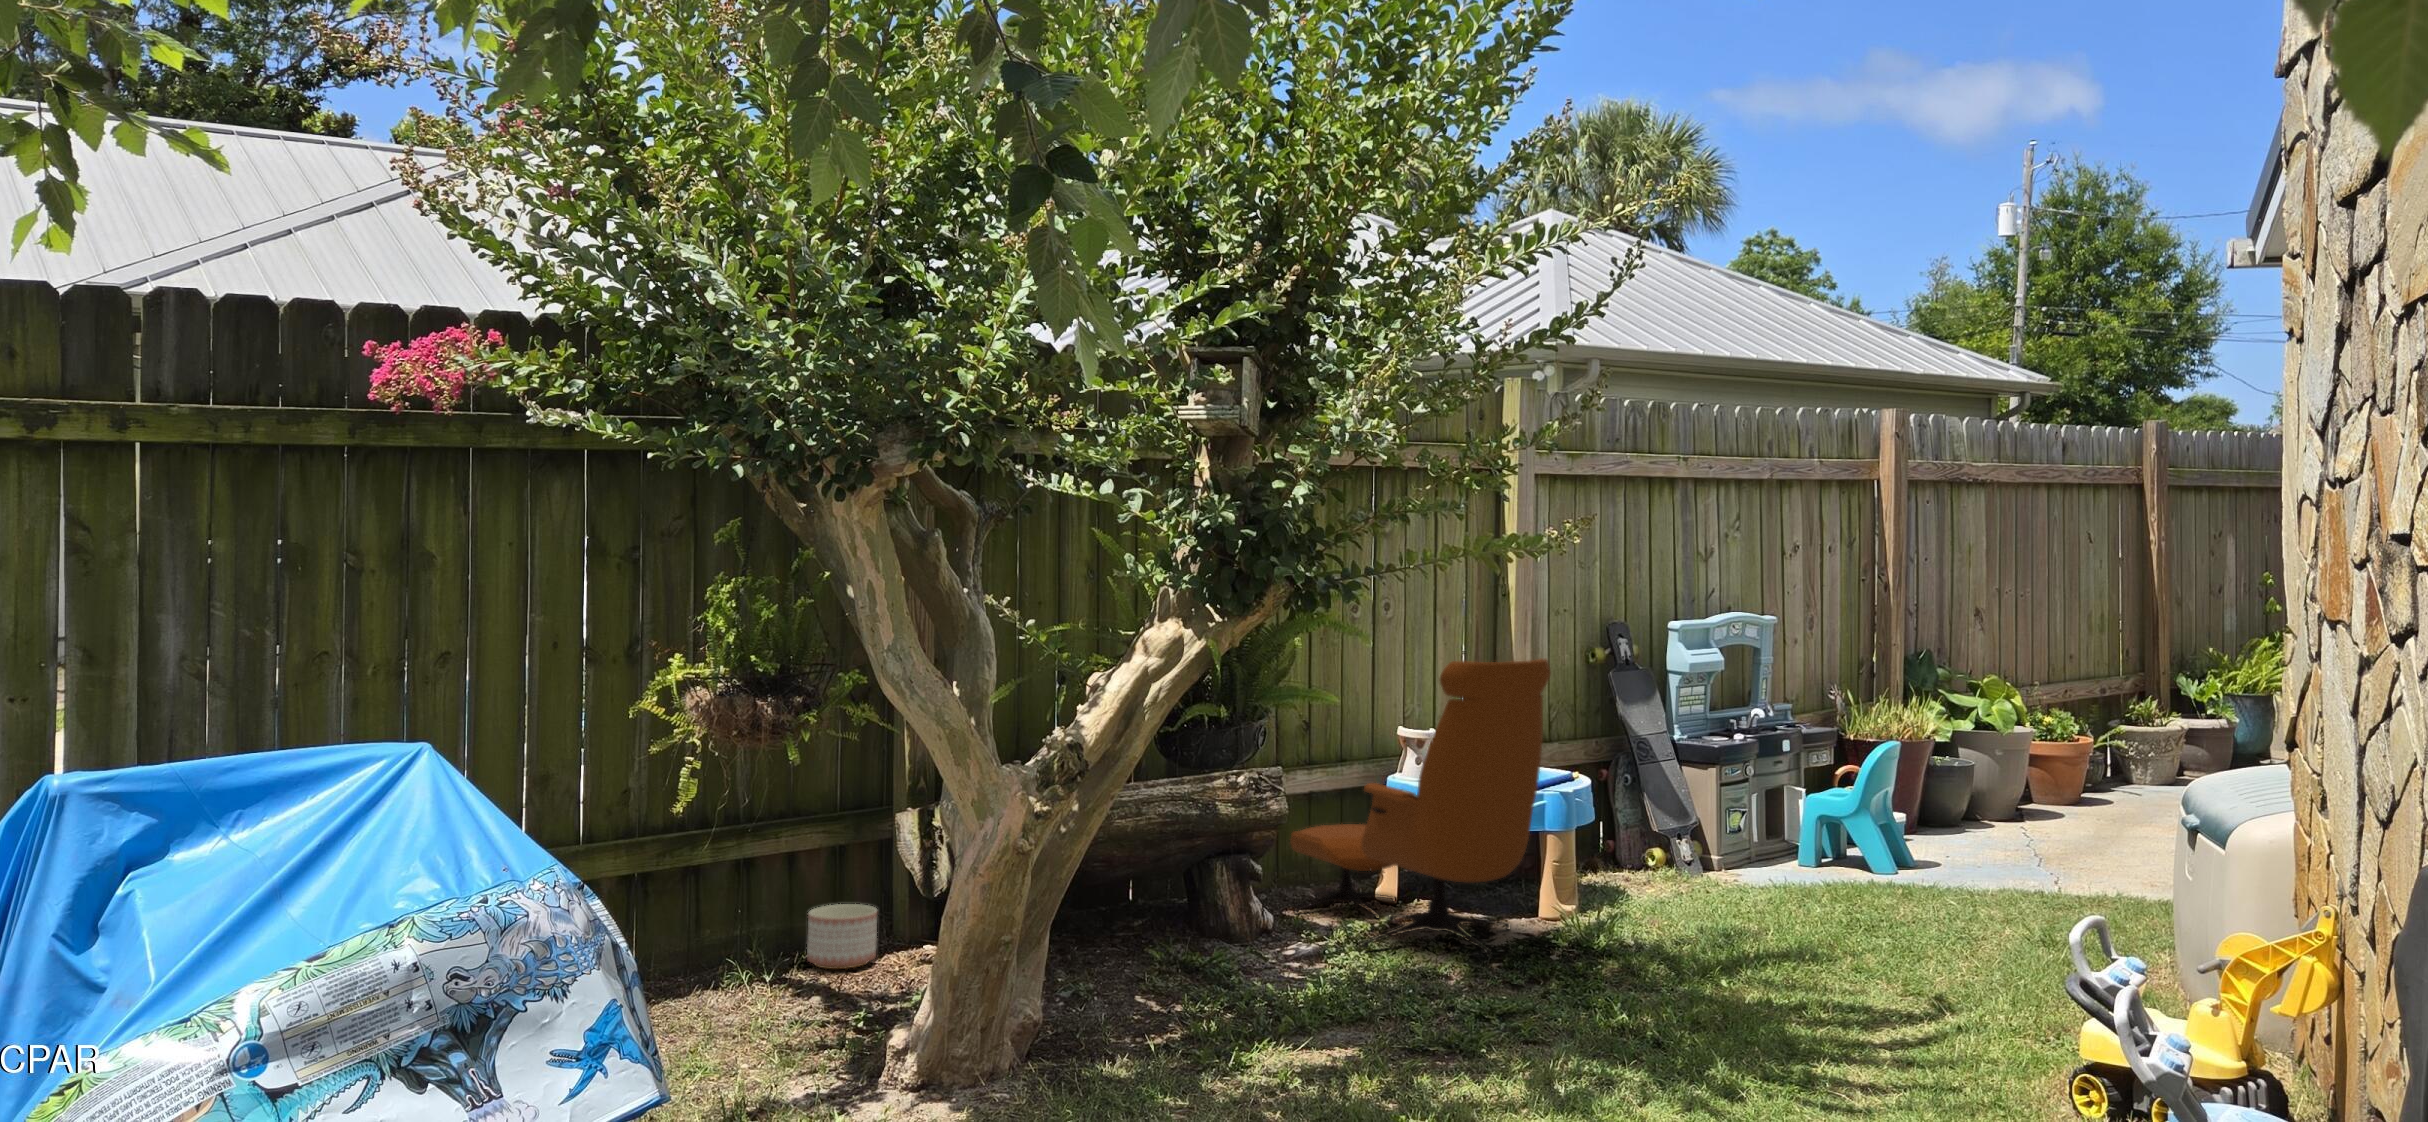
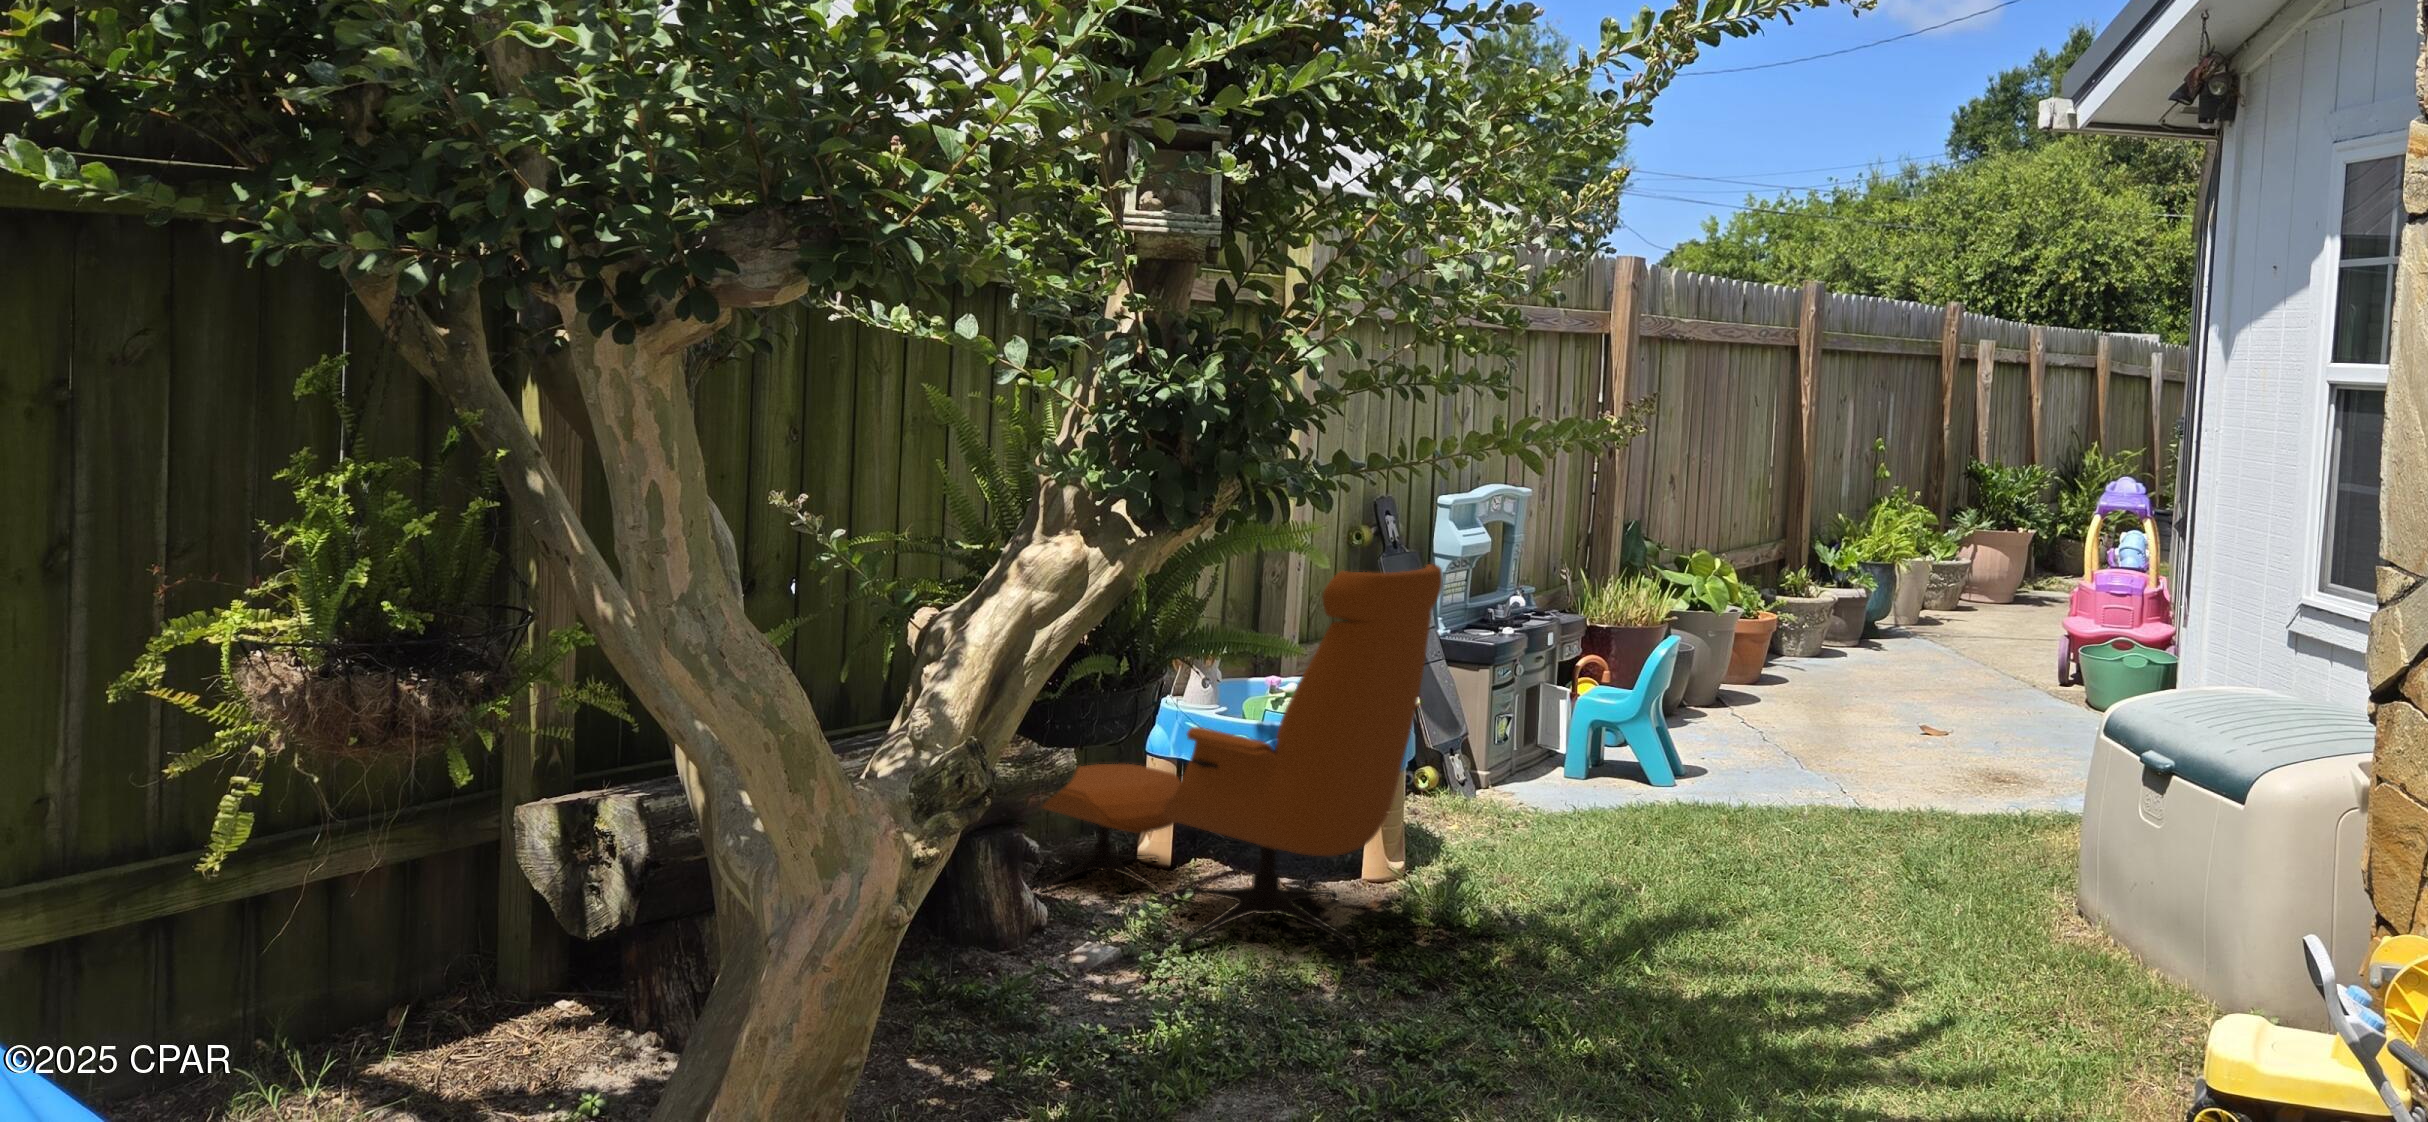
planter: present [807,904,877,969] -> none [353,954,479,1068]

